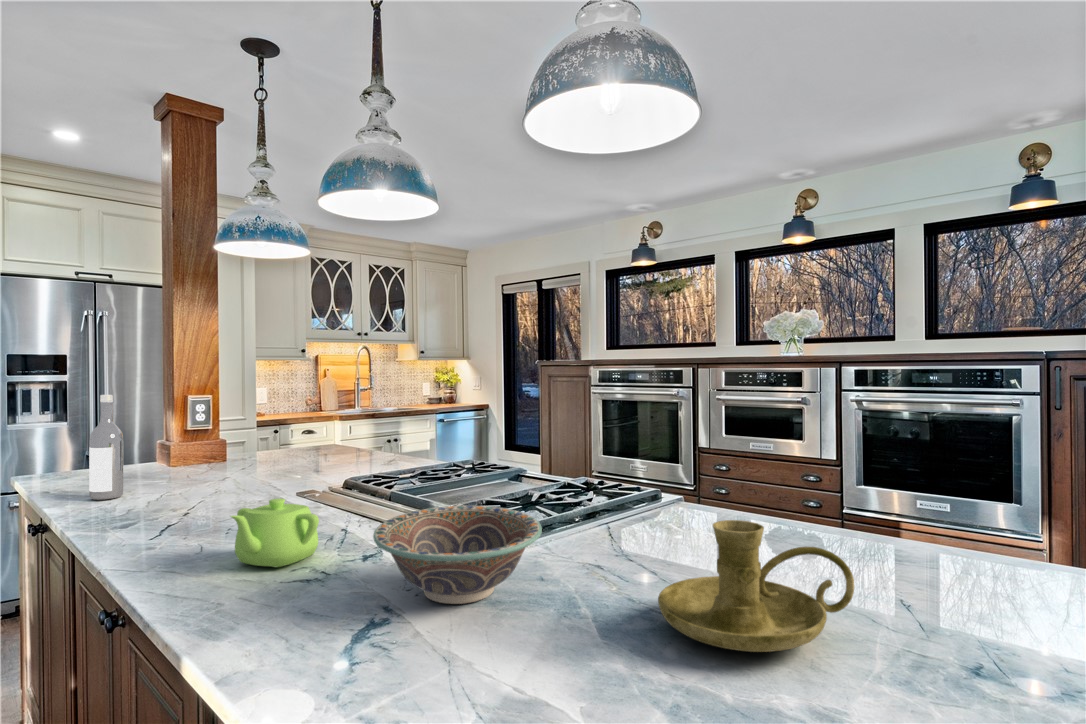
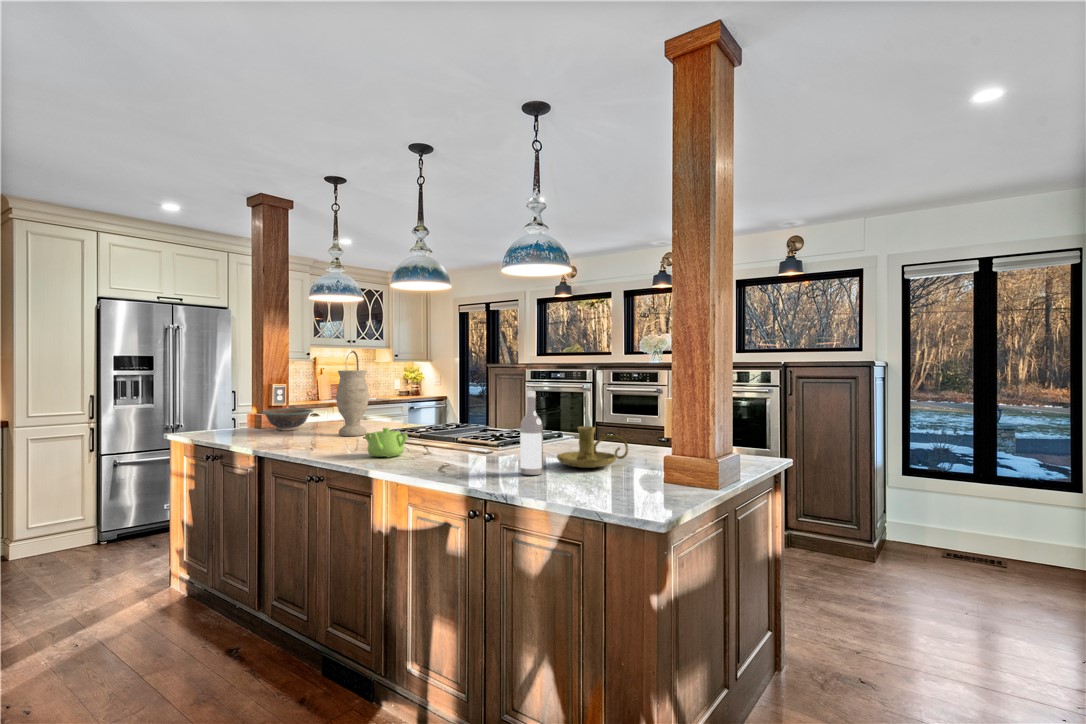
vase: none [250,373,311,491] -> present [336,370,369,436]
wine bottle: present [89,395,123,500] -> present [520,391,543,475]
decorative bowl: present [373,506,542,604] -> present [262,408,313,431]

